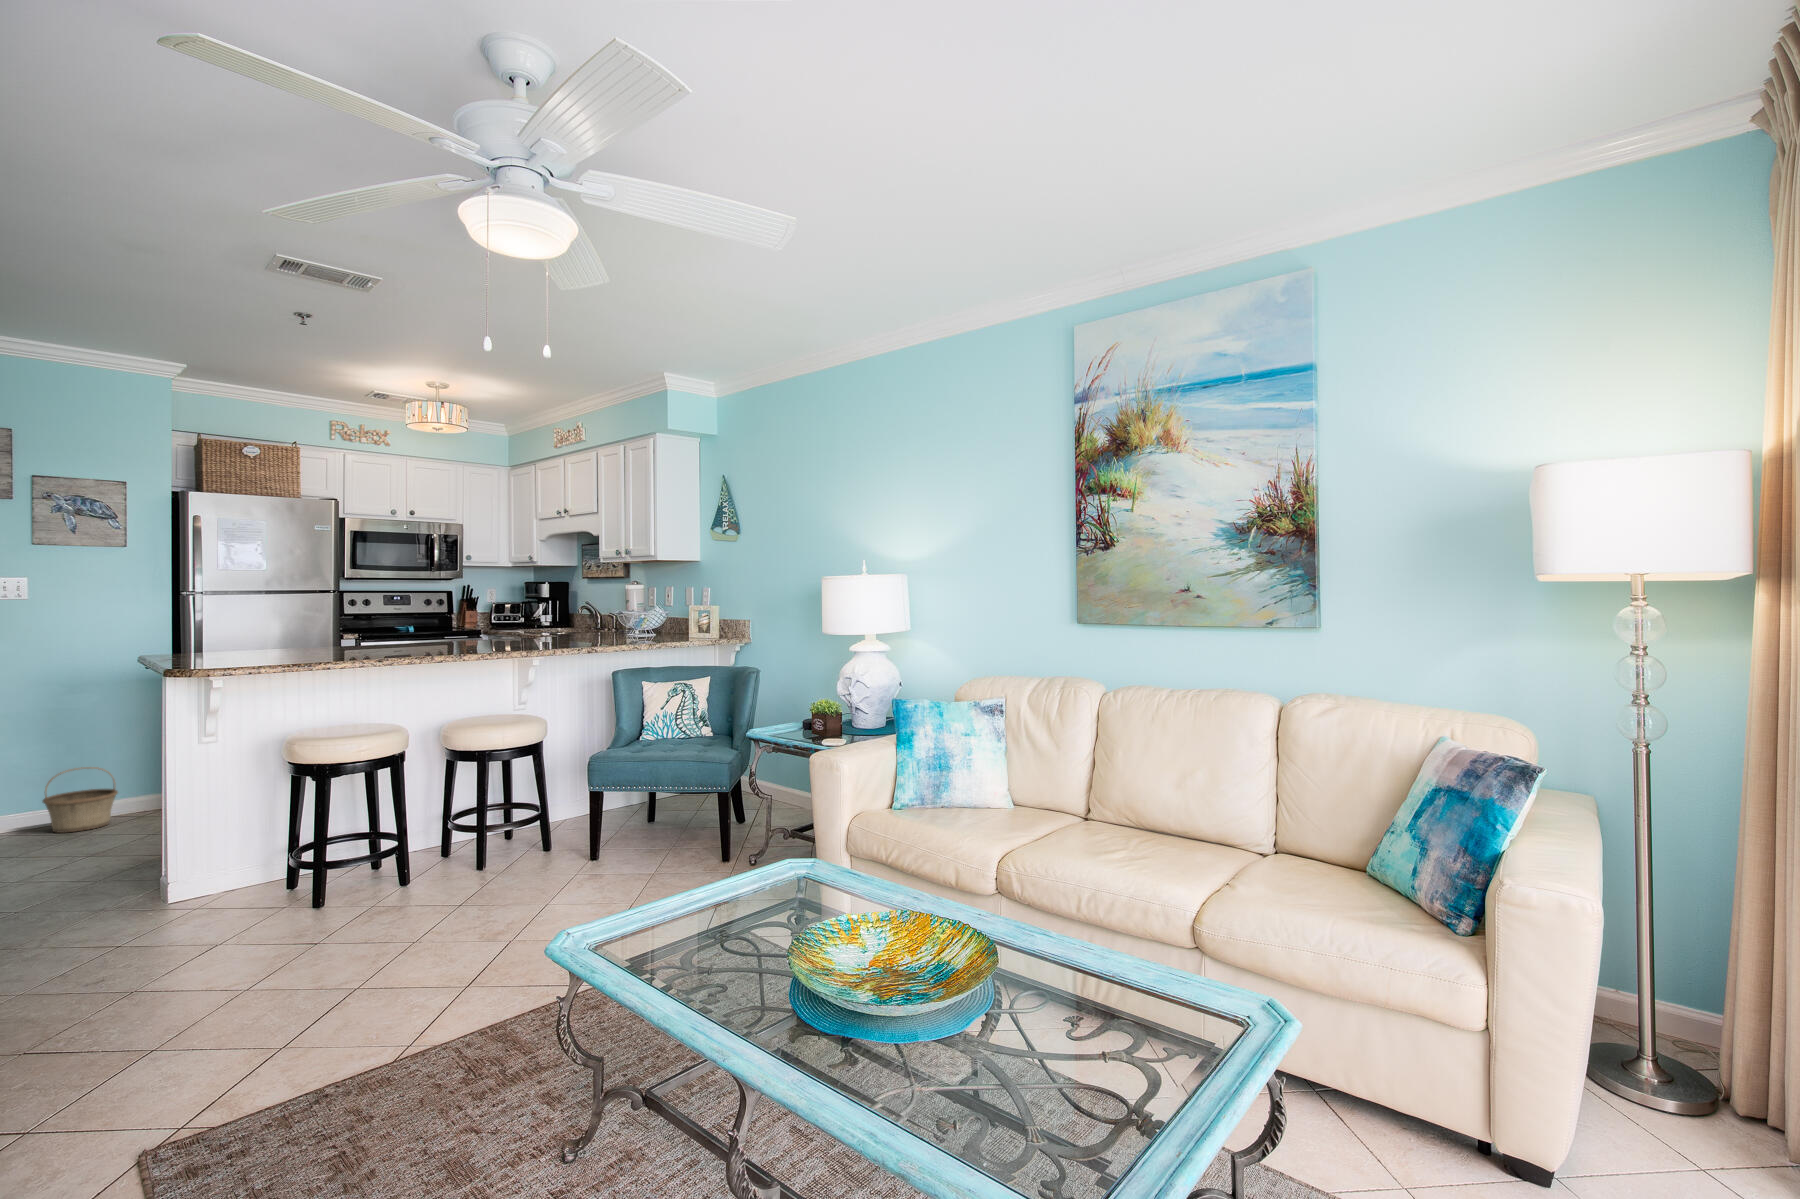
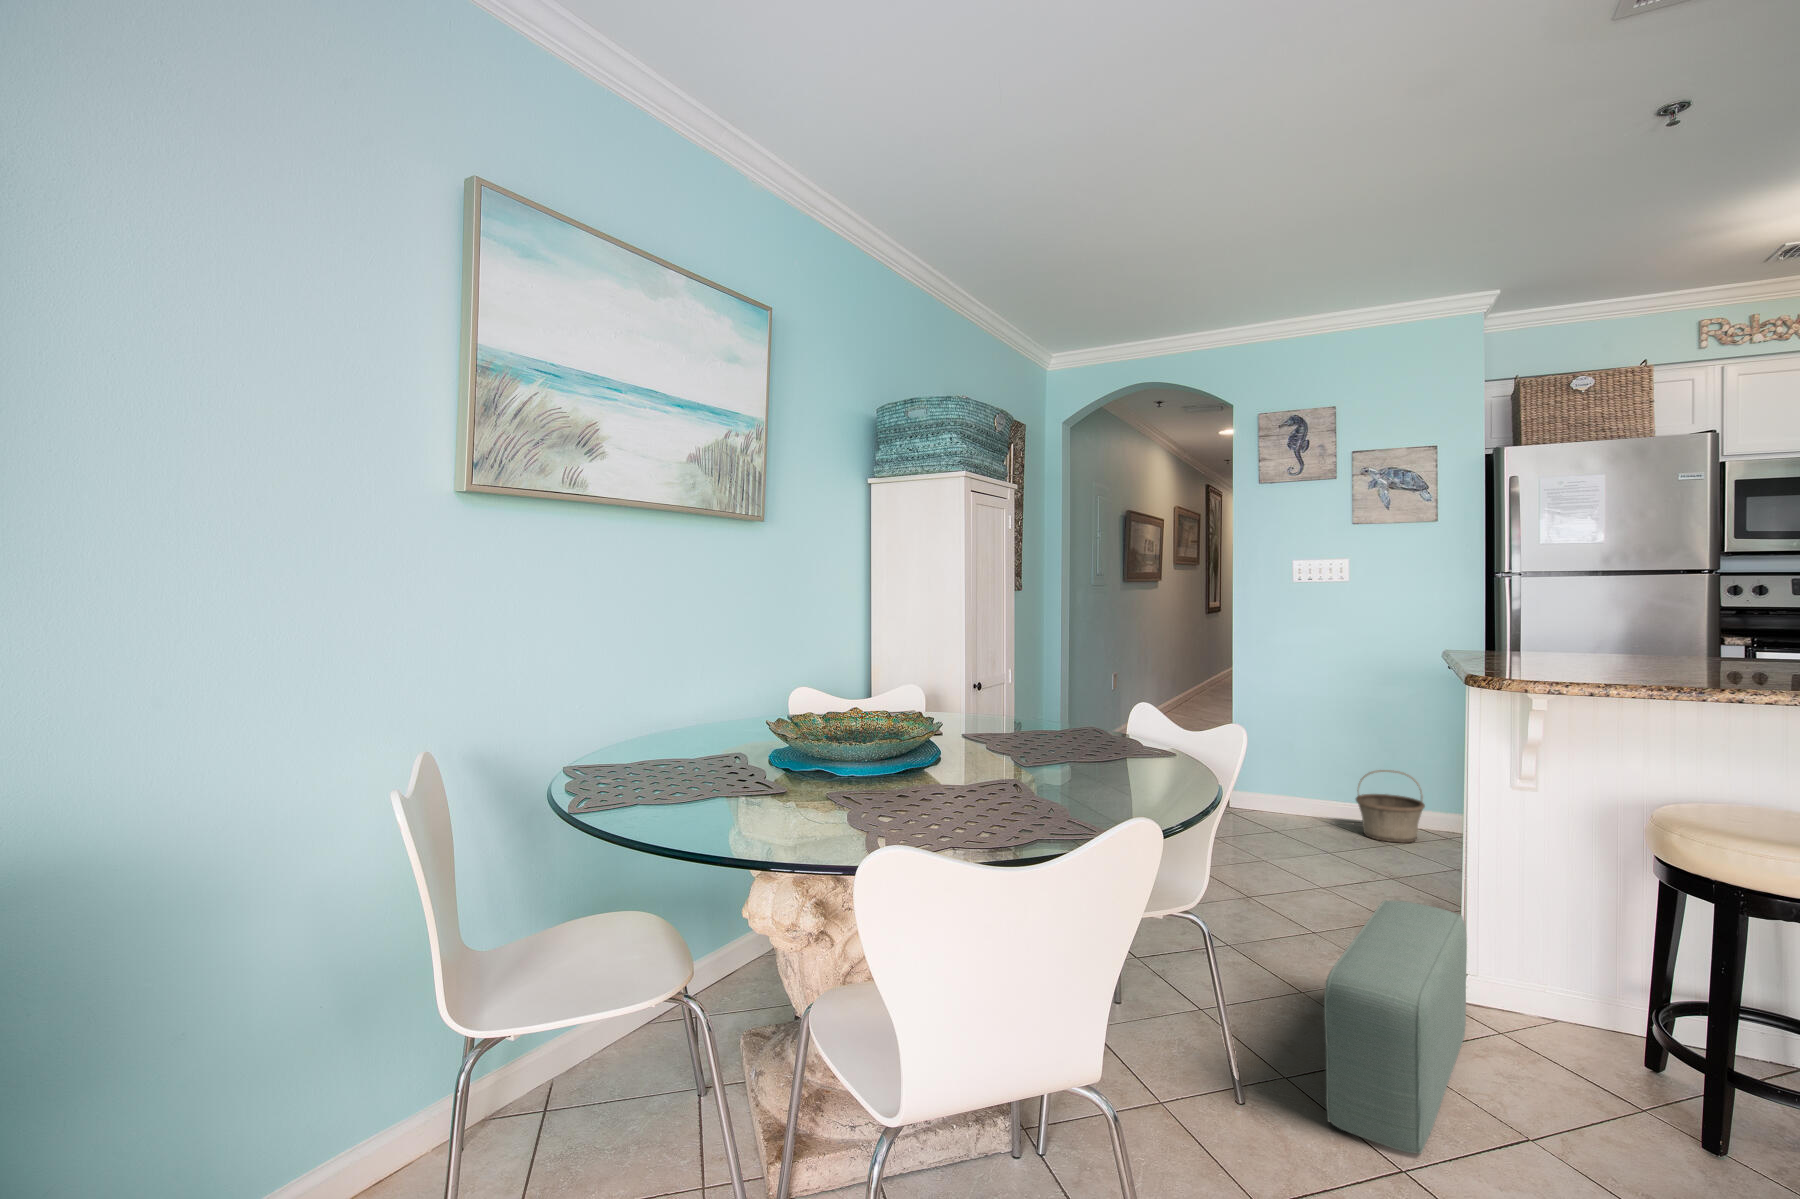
pouf: none [56,837,168,1000] -> present [1324,900,1467,1154]

